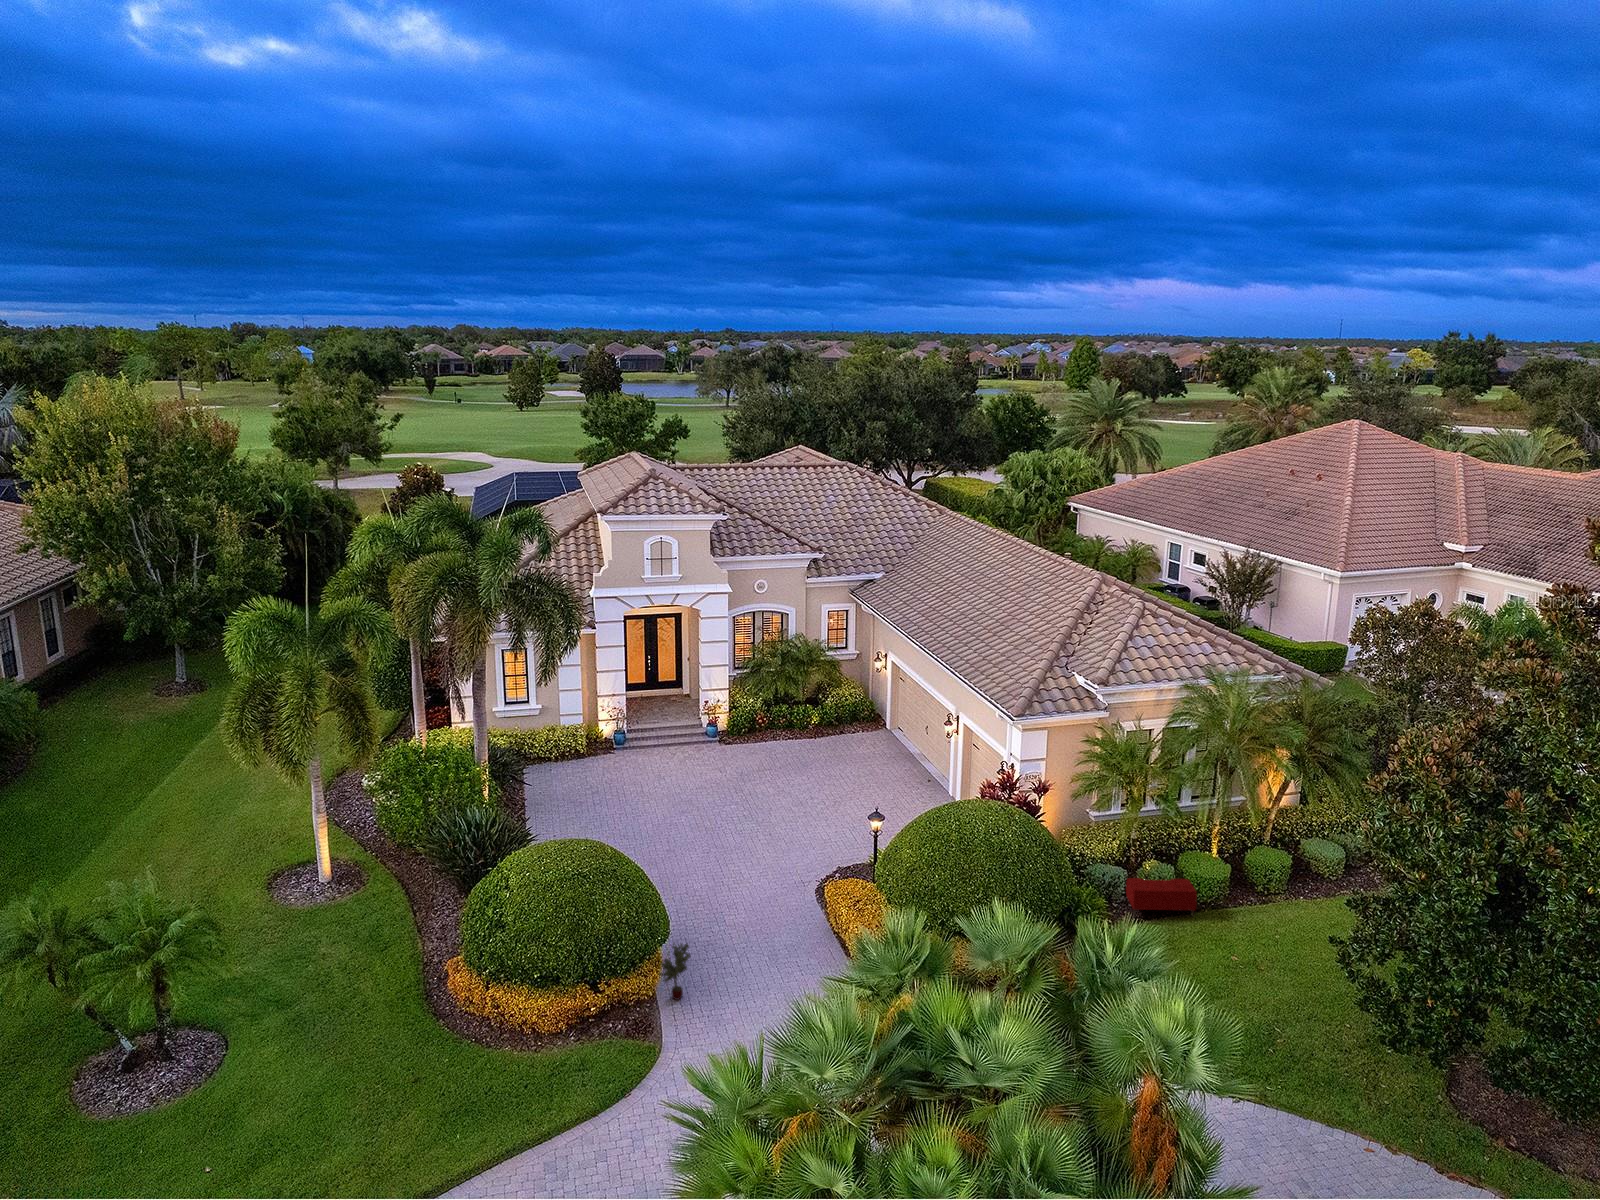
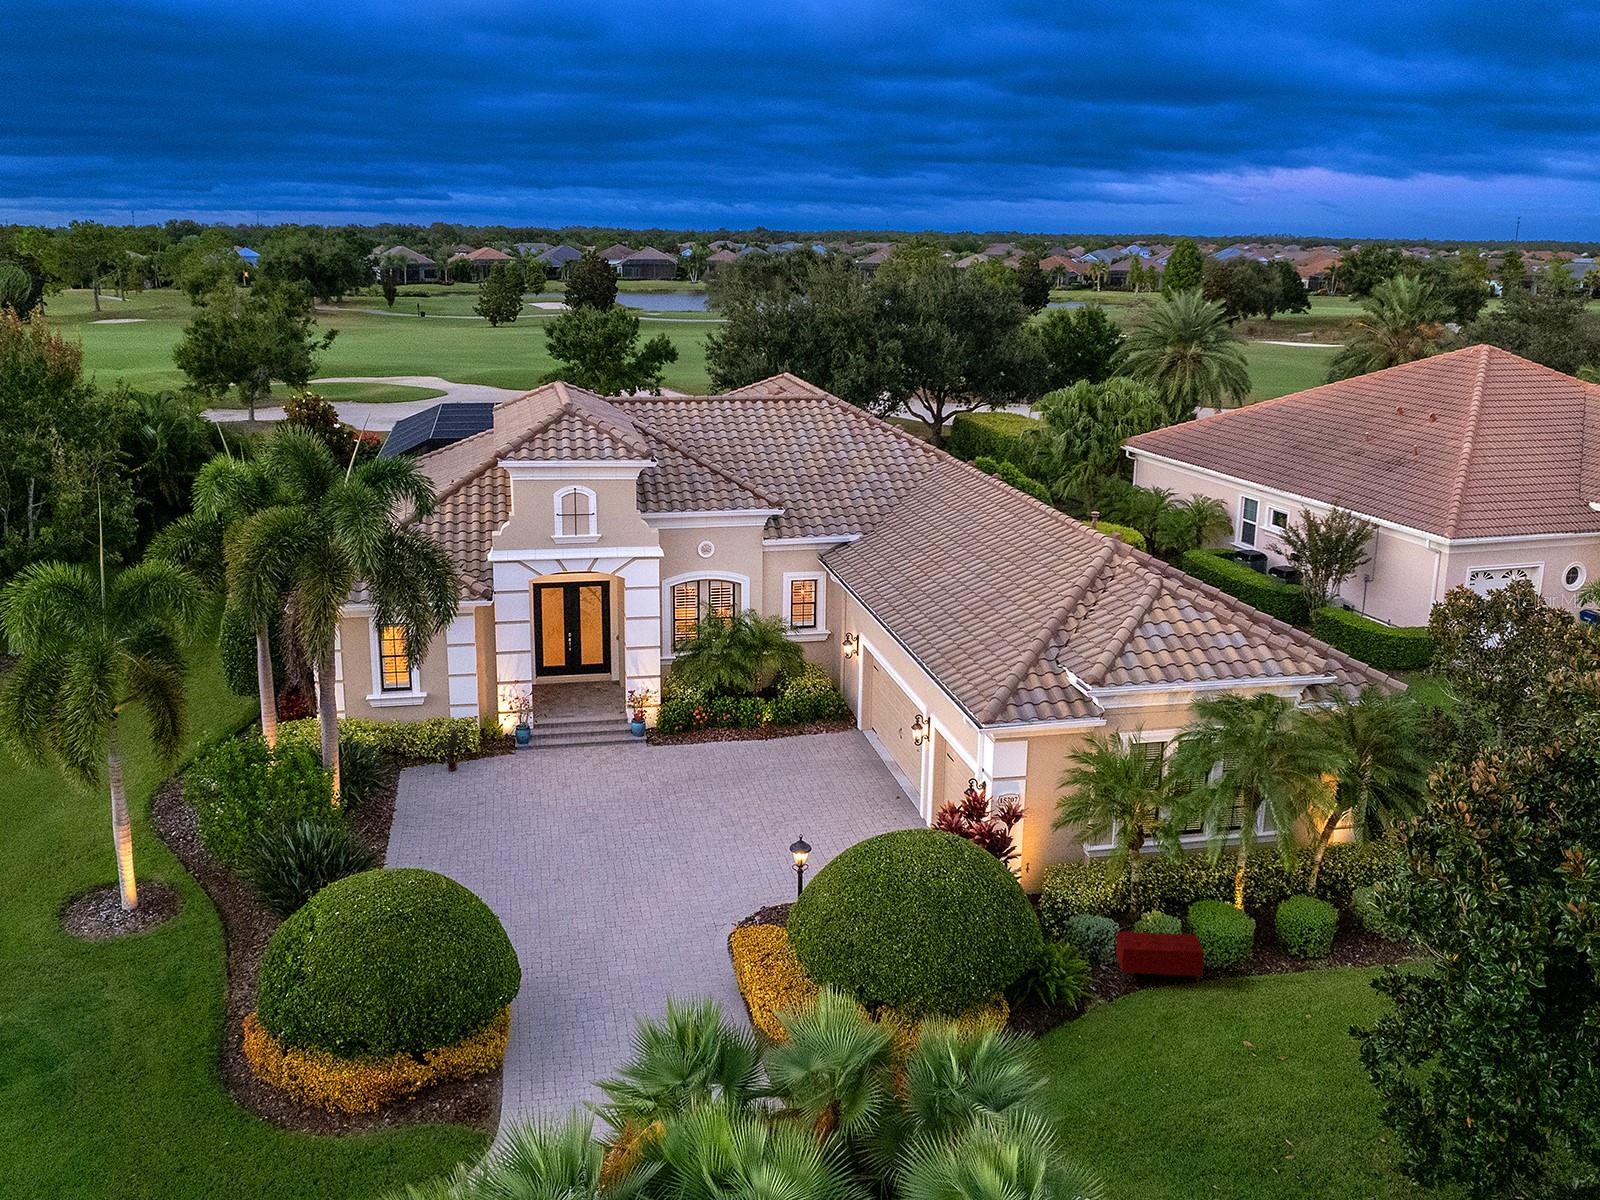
potted tree: present [659,943,690,1000] -> present [433,728,468,771]

